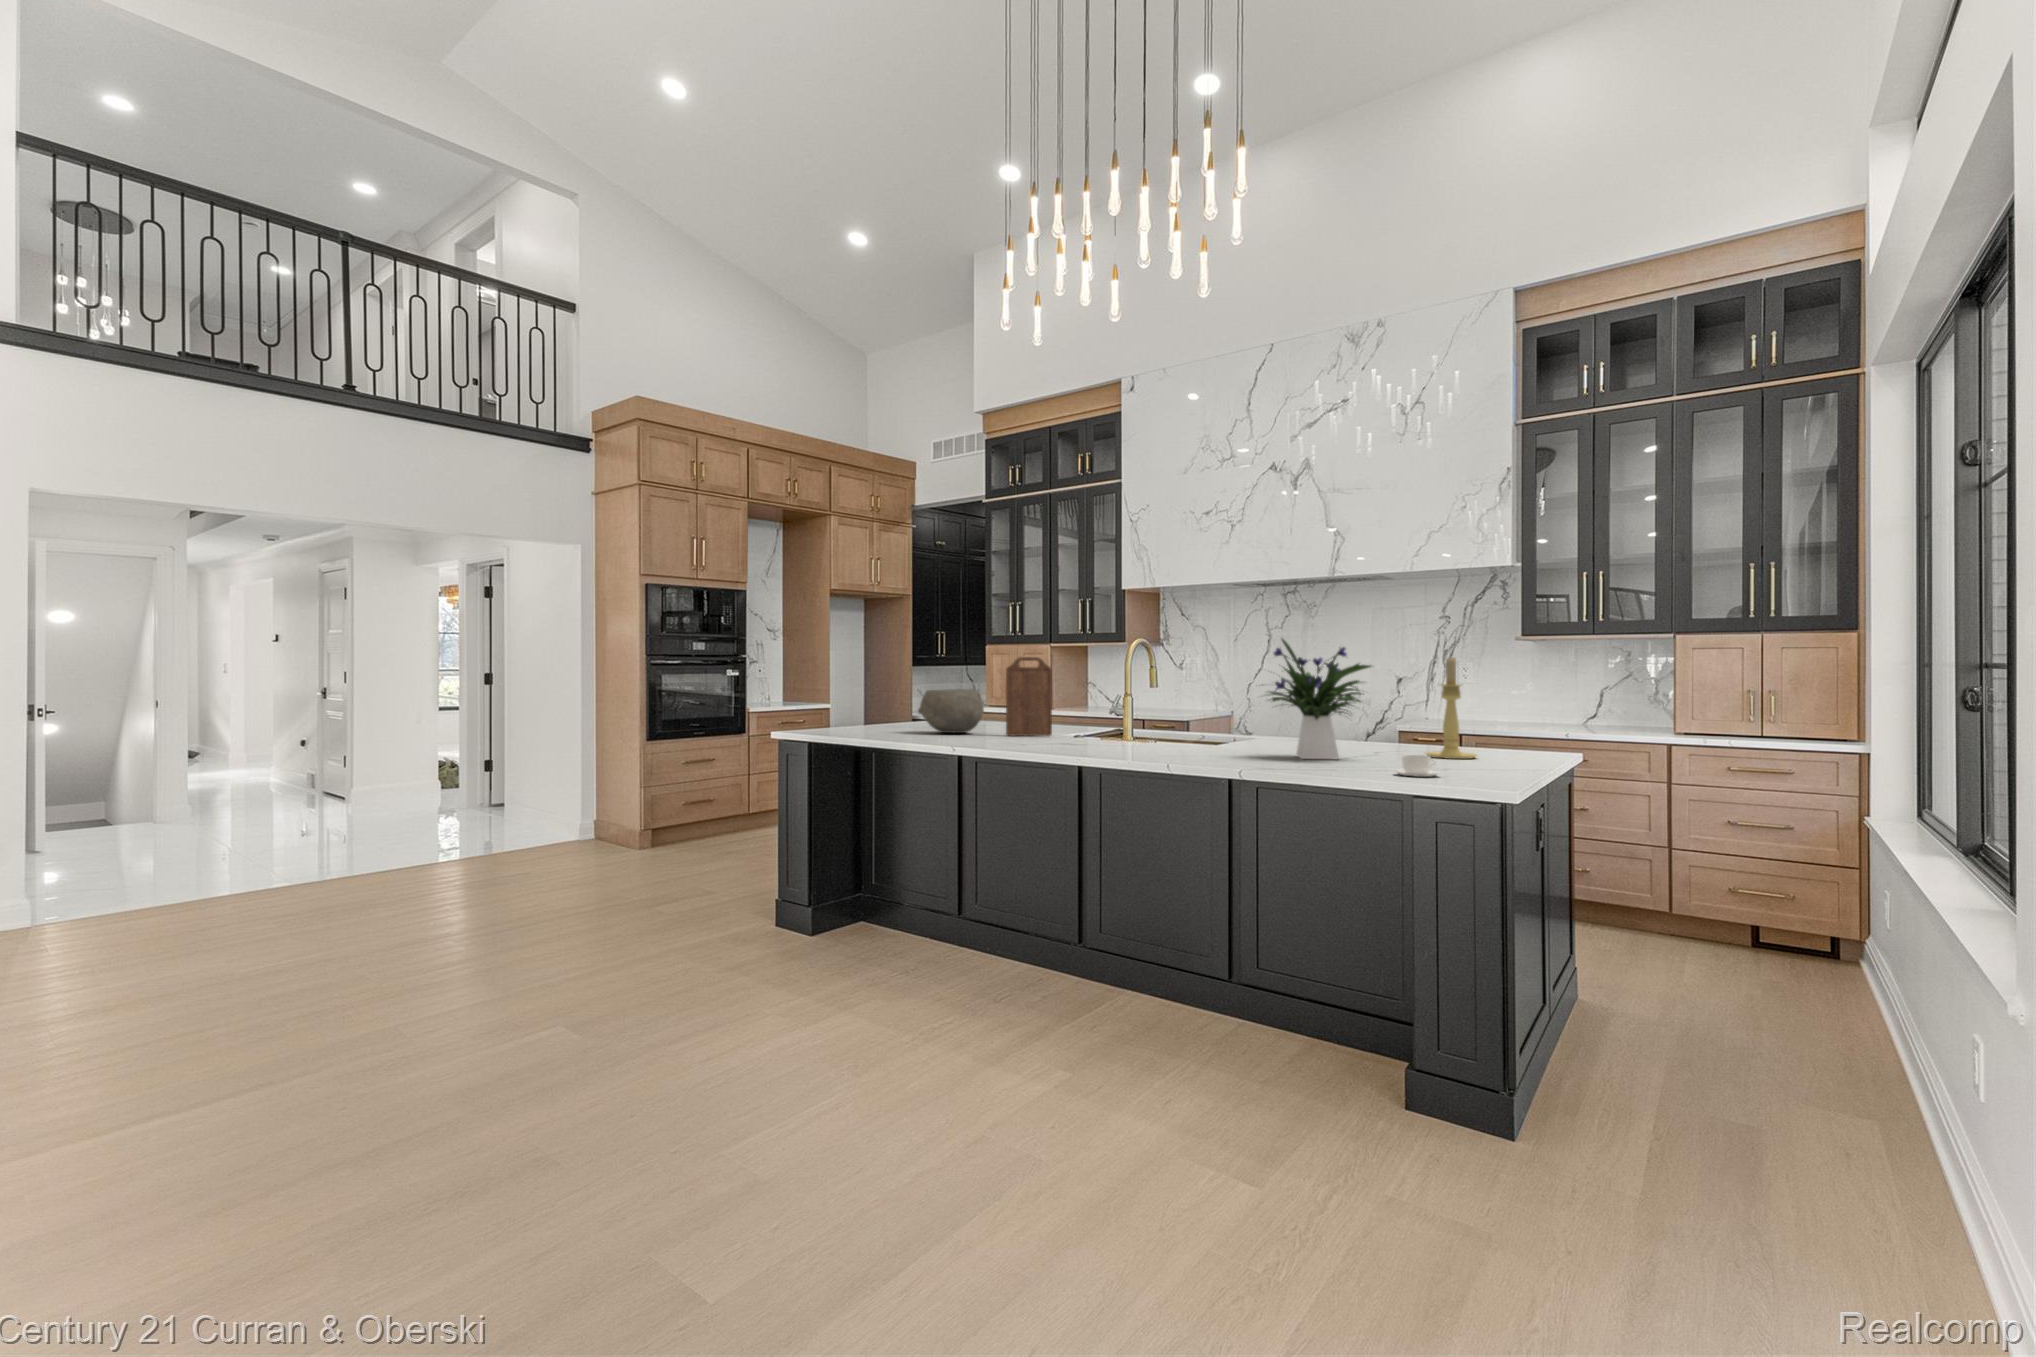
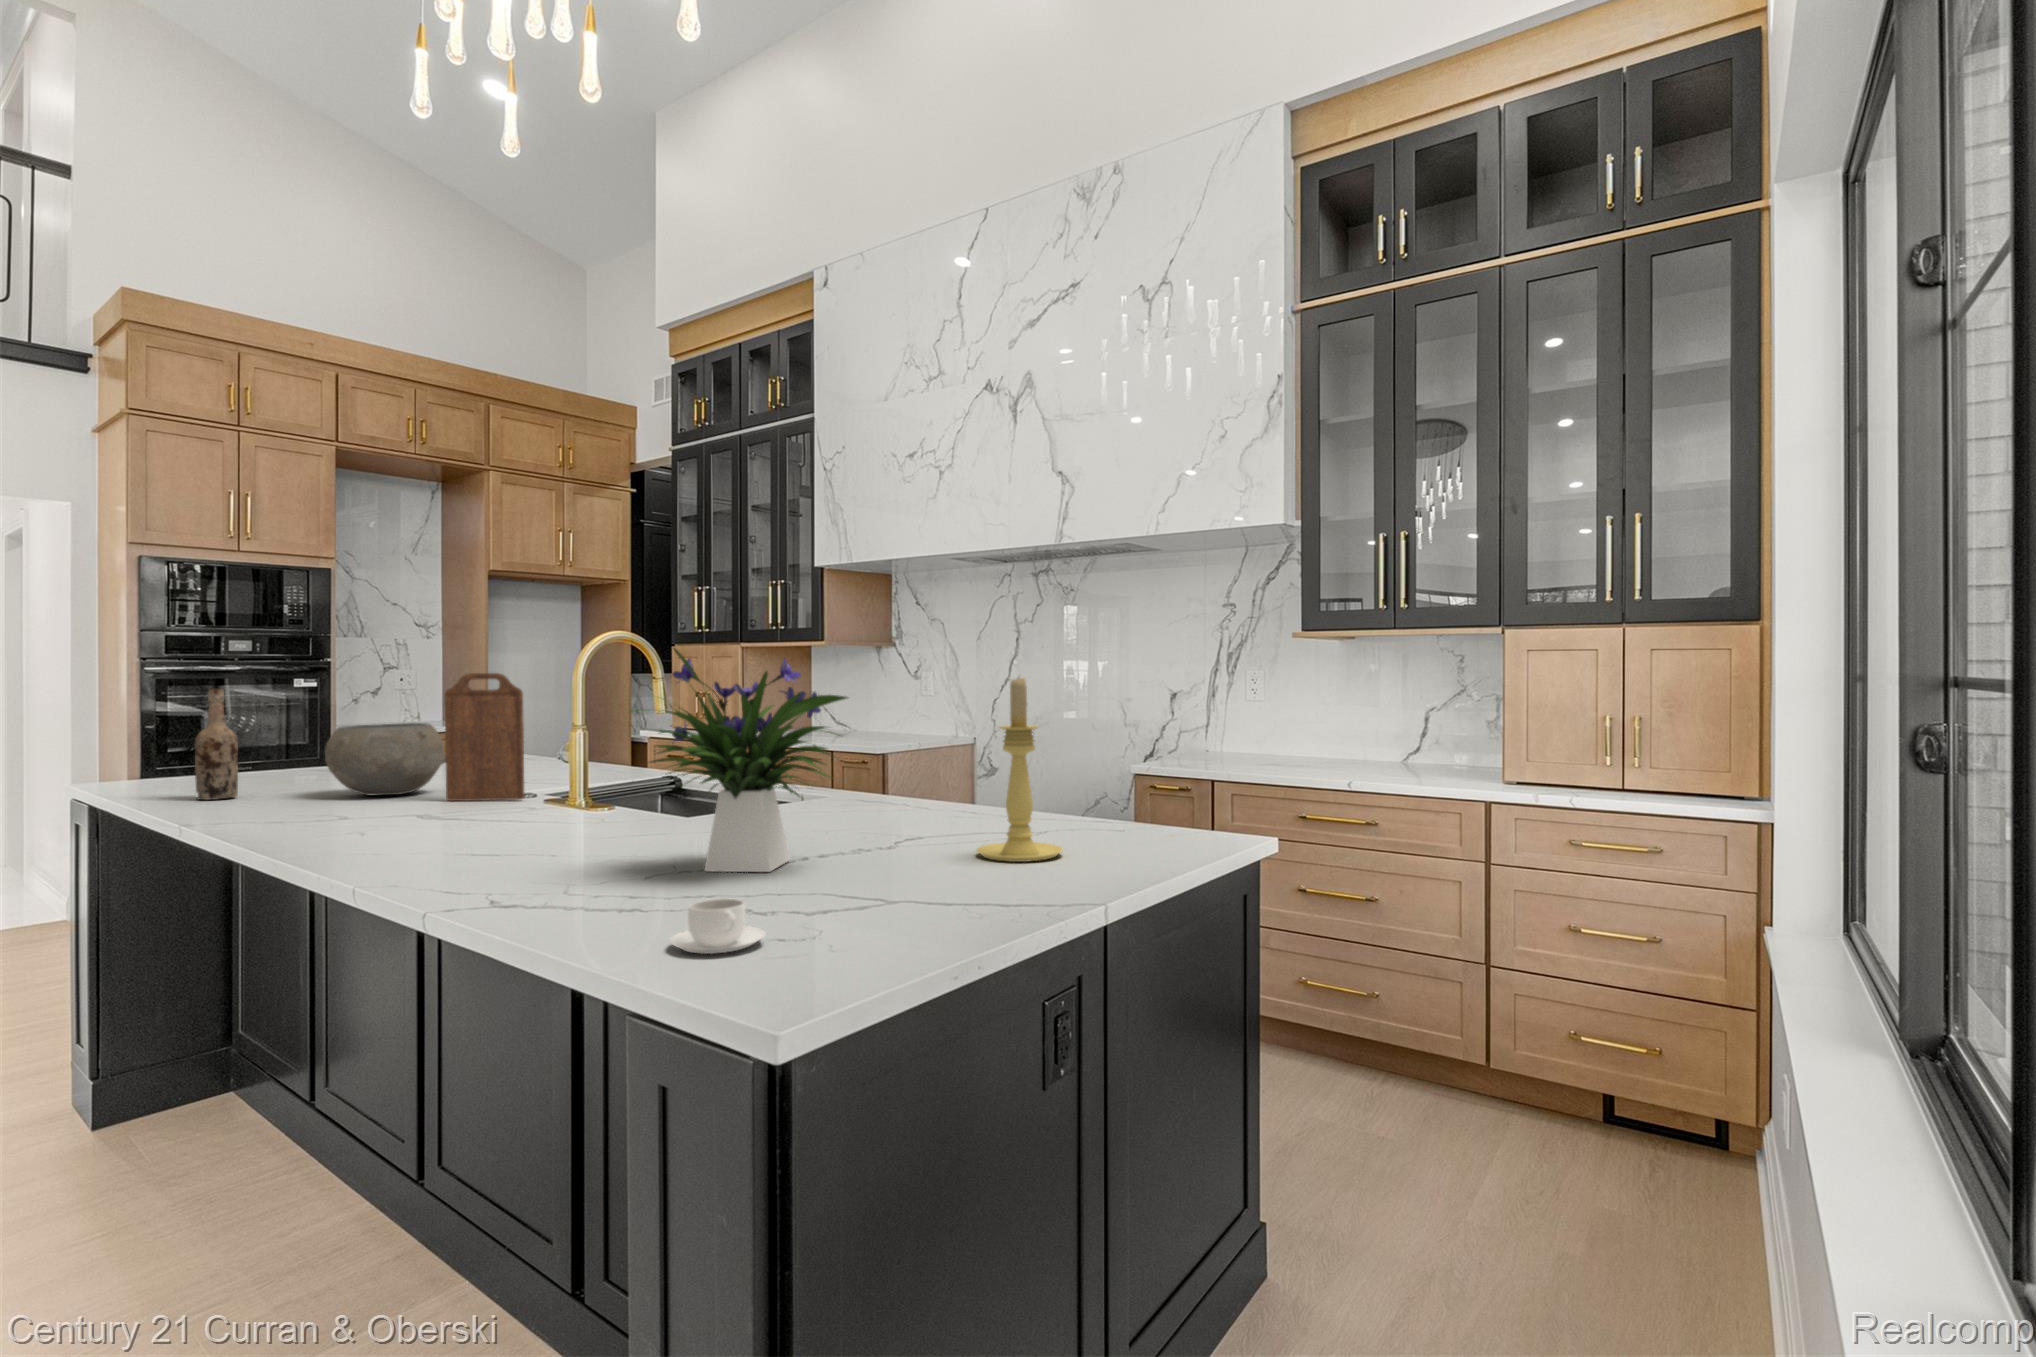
wine bottle: none [850,665,871,734] -> present [195,689,238,800]

